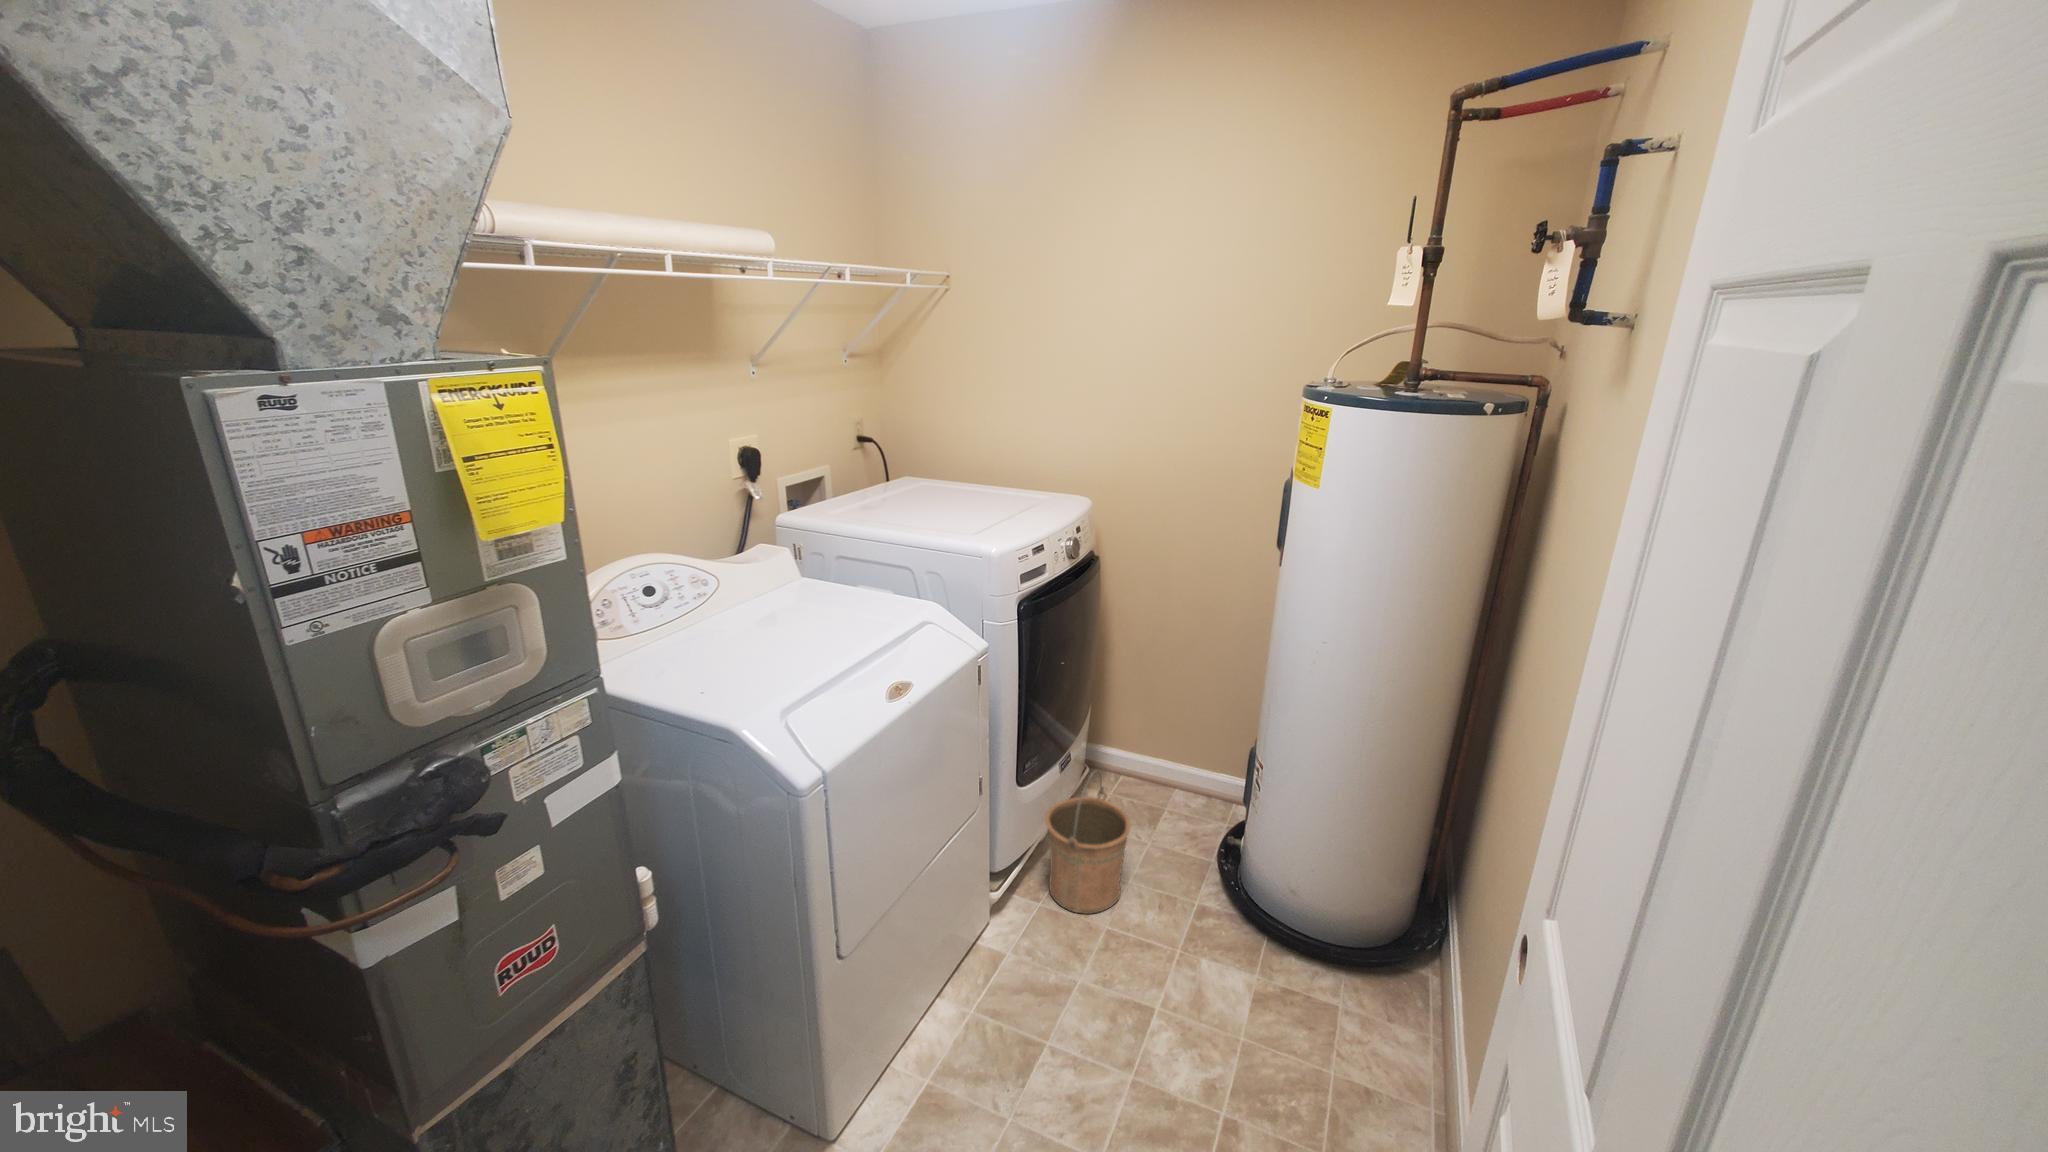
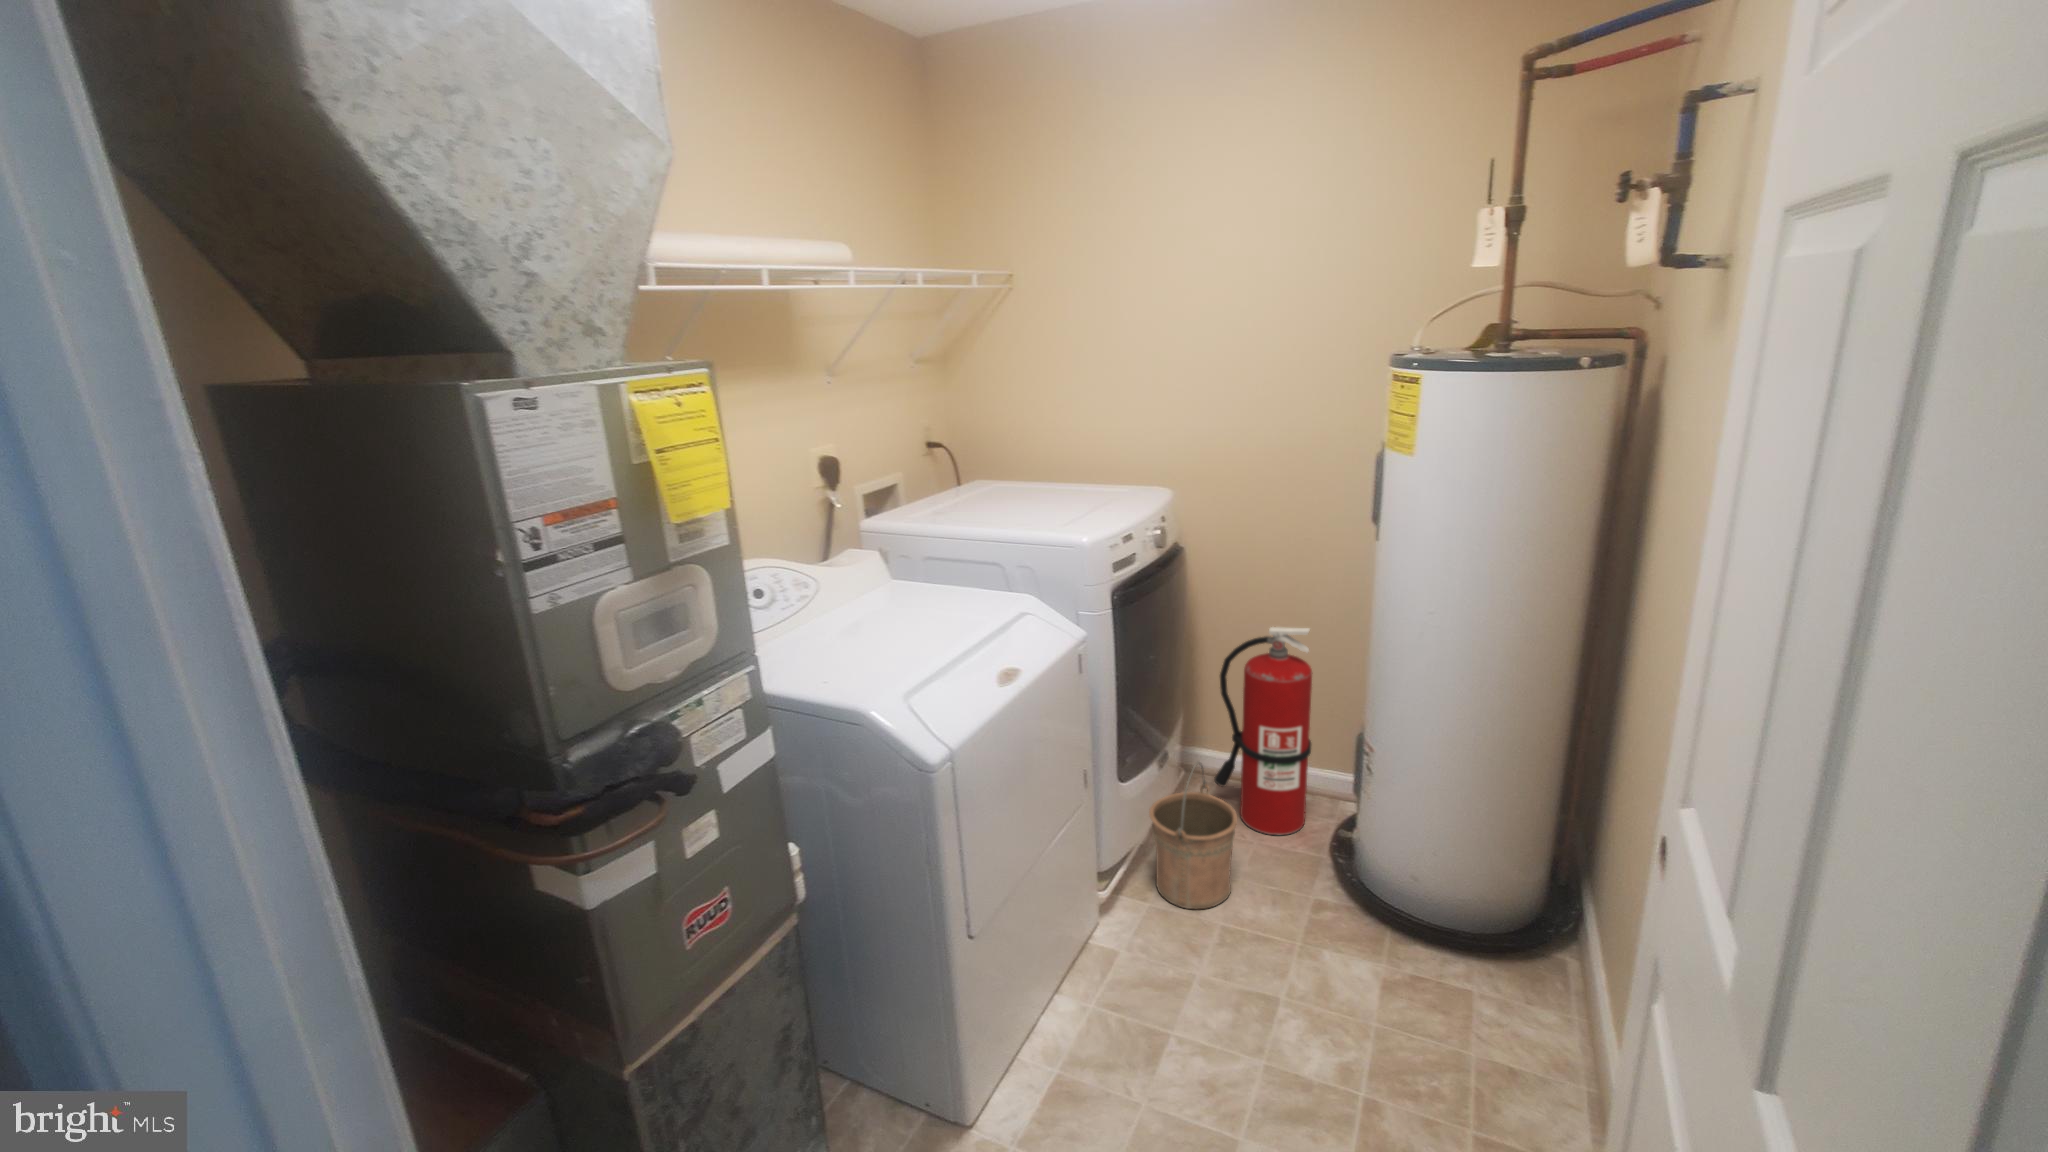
fire extinguisher: none [1115,639,1215,839] -> present [1214,627,1312,835]

